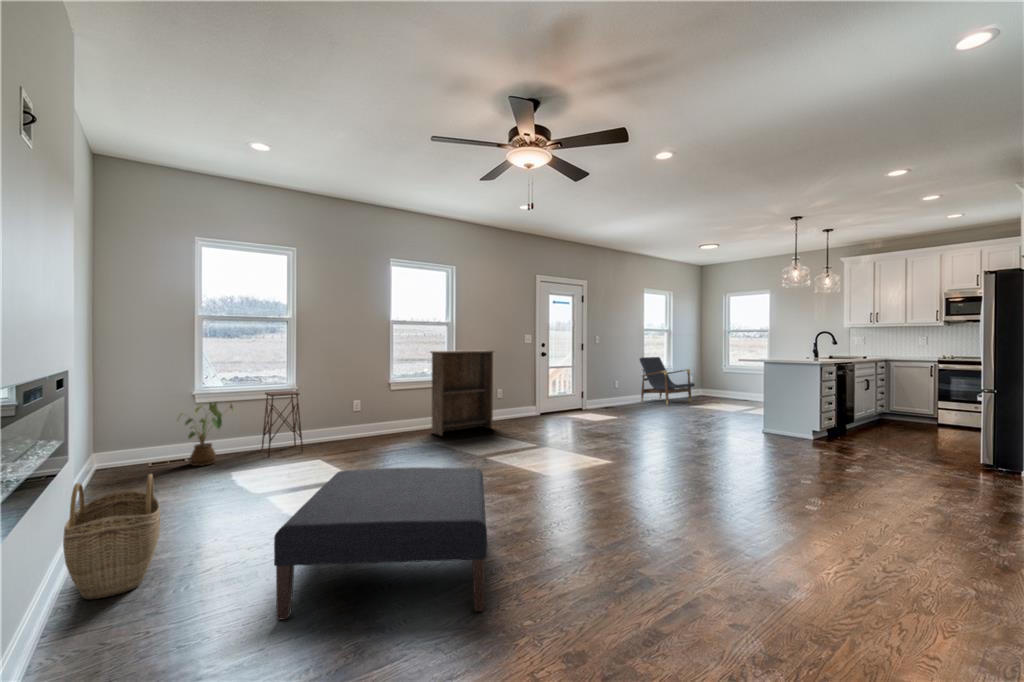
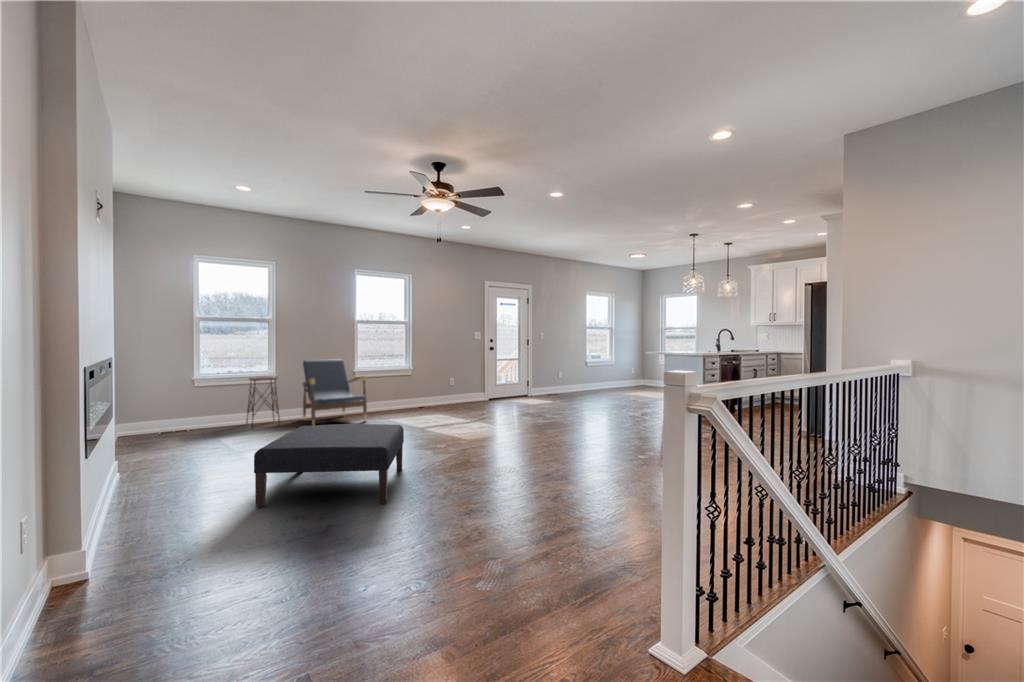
bookshelf: present [431,350,494,436] -> none [388,345,443,415]
lounge chair: present [640,357,695,405] -> present [303,359,367,425]
house plant: present [179,402,235,466] -> none [179,385,225,434]
woven basket: present [63,474,161,599] -> none [118,423,178,500]

